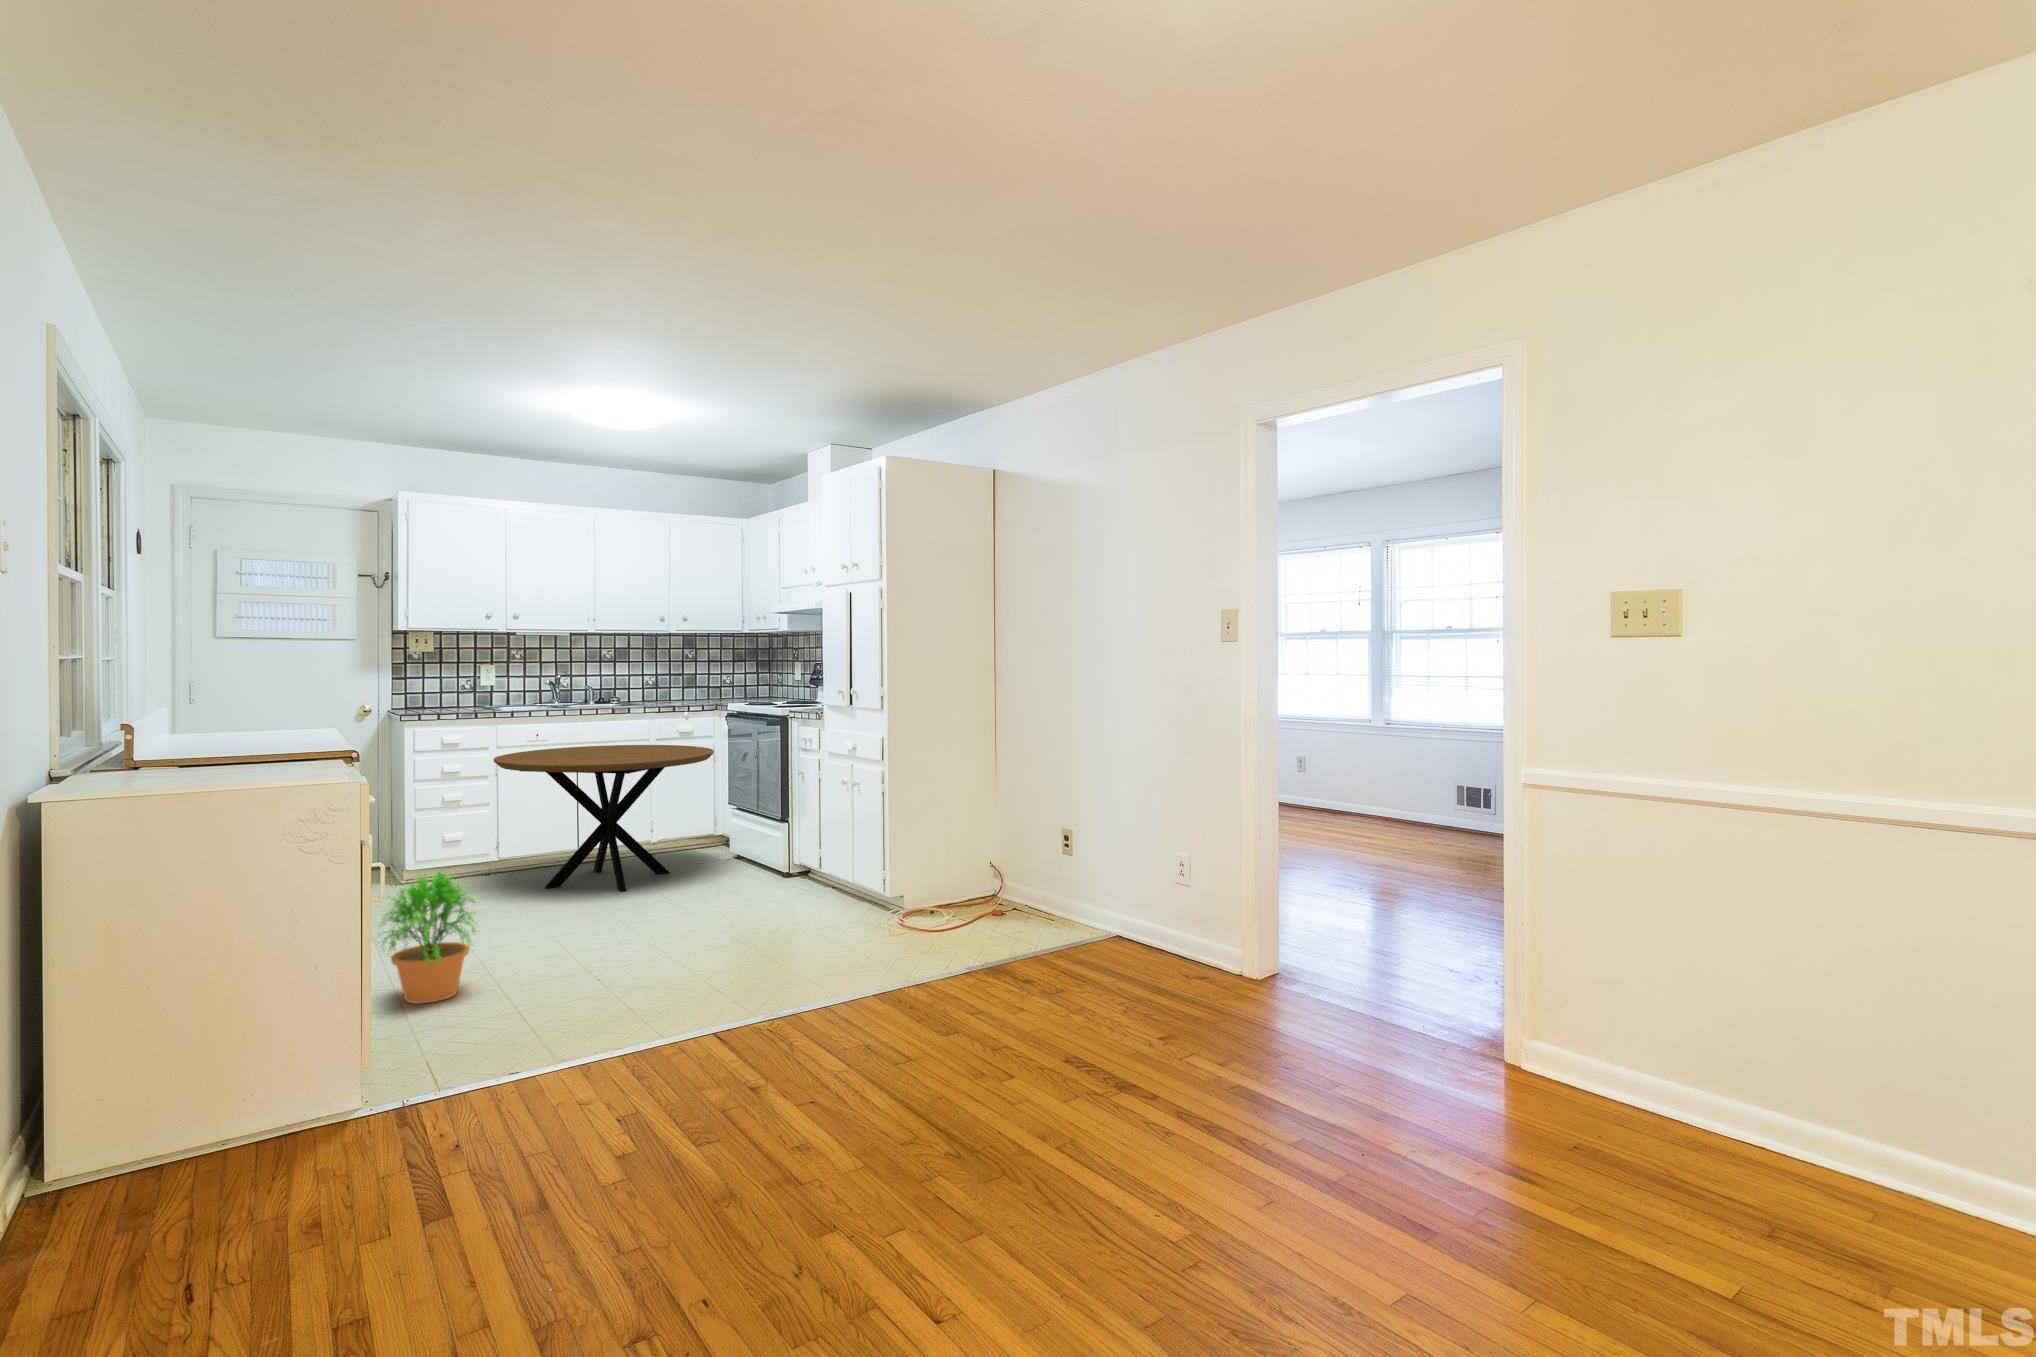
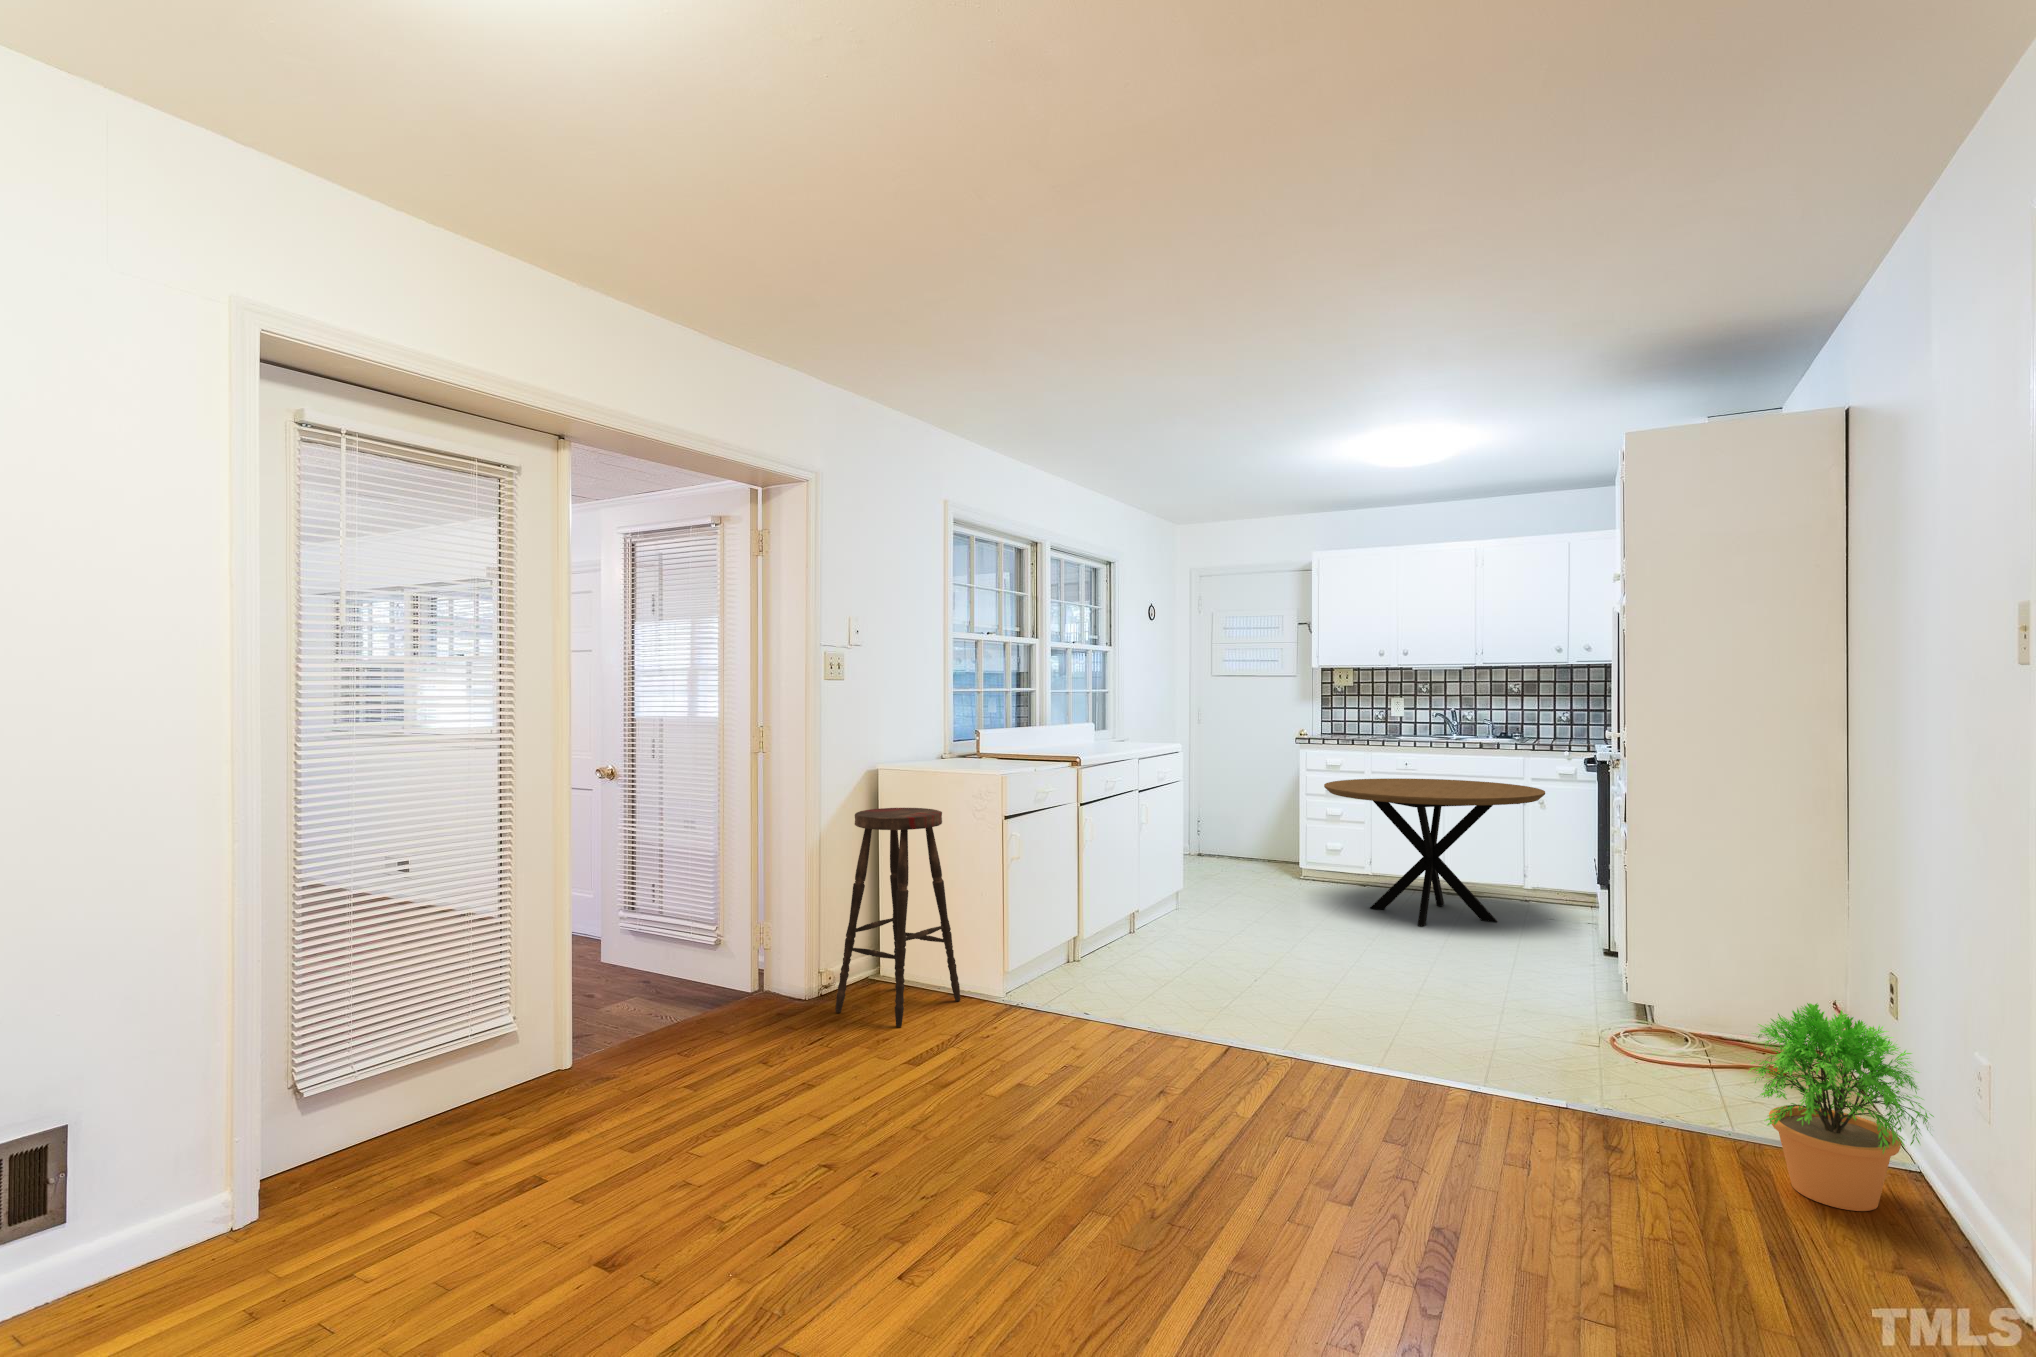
bar stool: none [112,848,306,1241] -> present [835,808,960,1027]
potted plant: present [376,872,477,1004] -> present [1749,1003,1934,1211]

